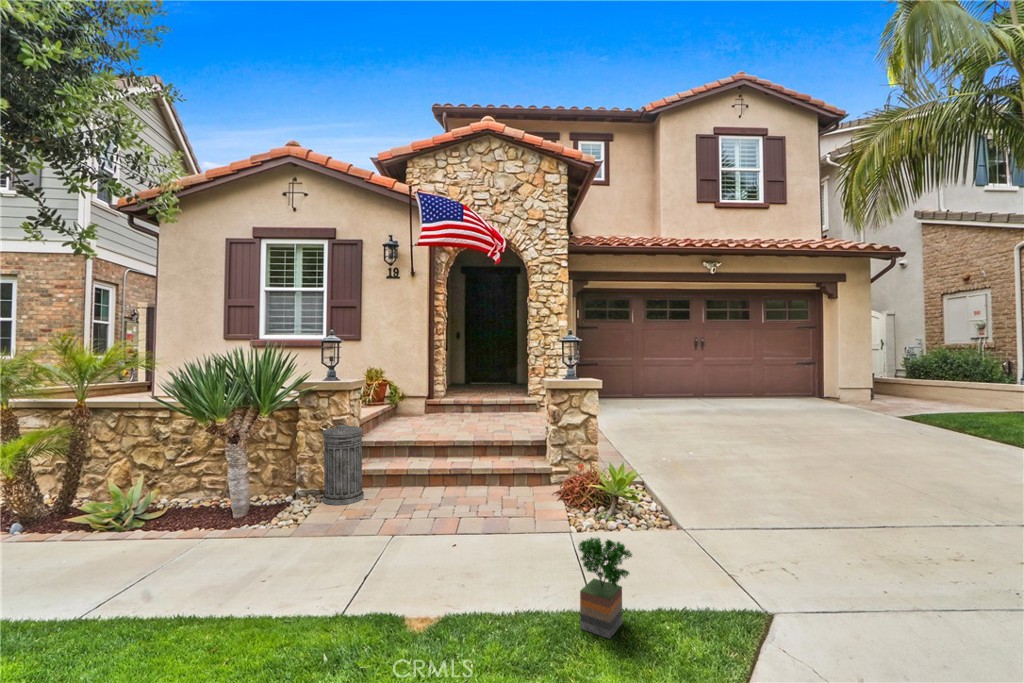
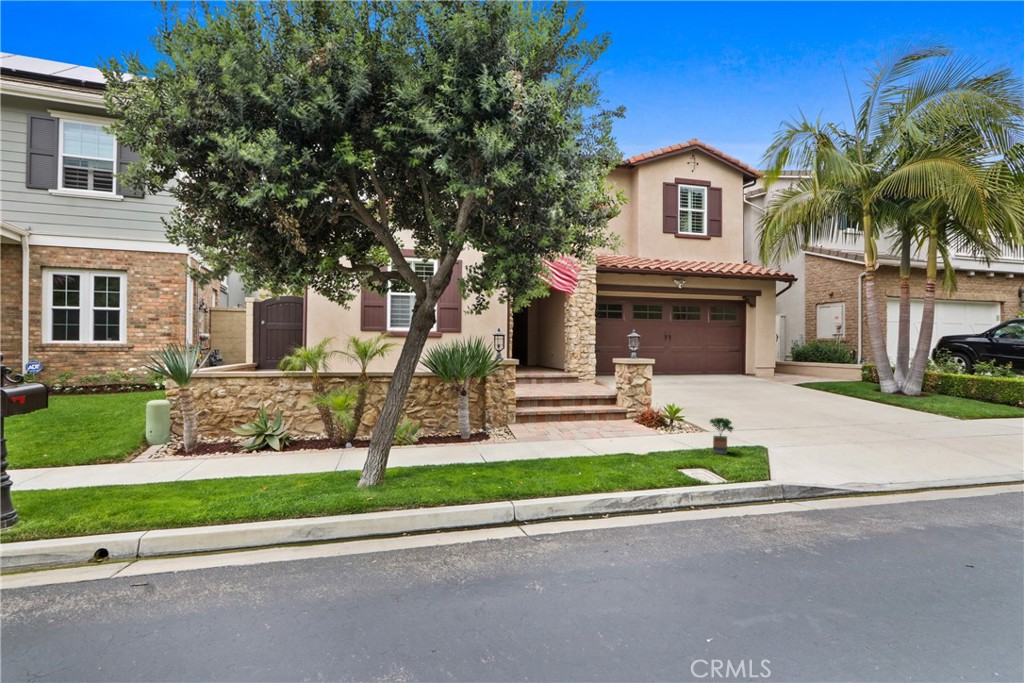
trash can: present [323,423,364,505] -> none [509,383,533,431]

